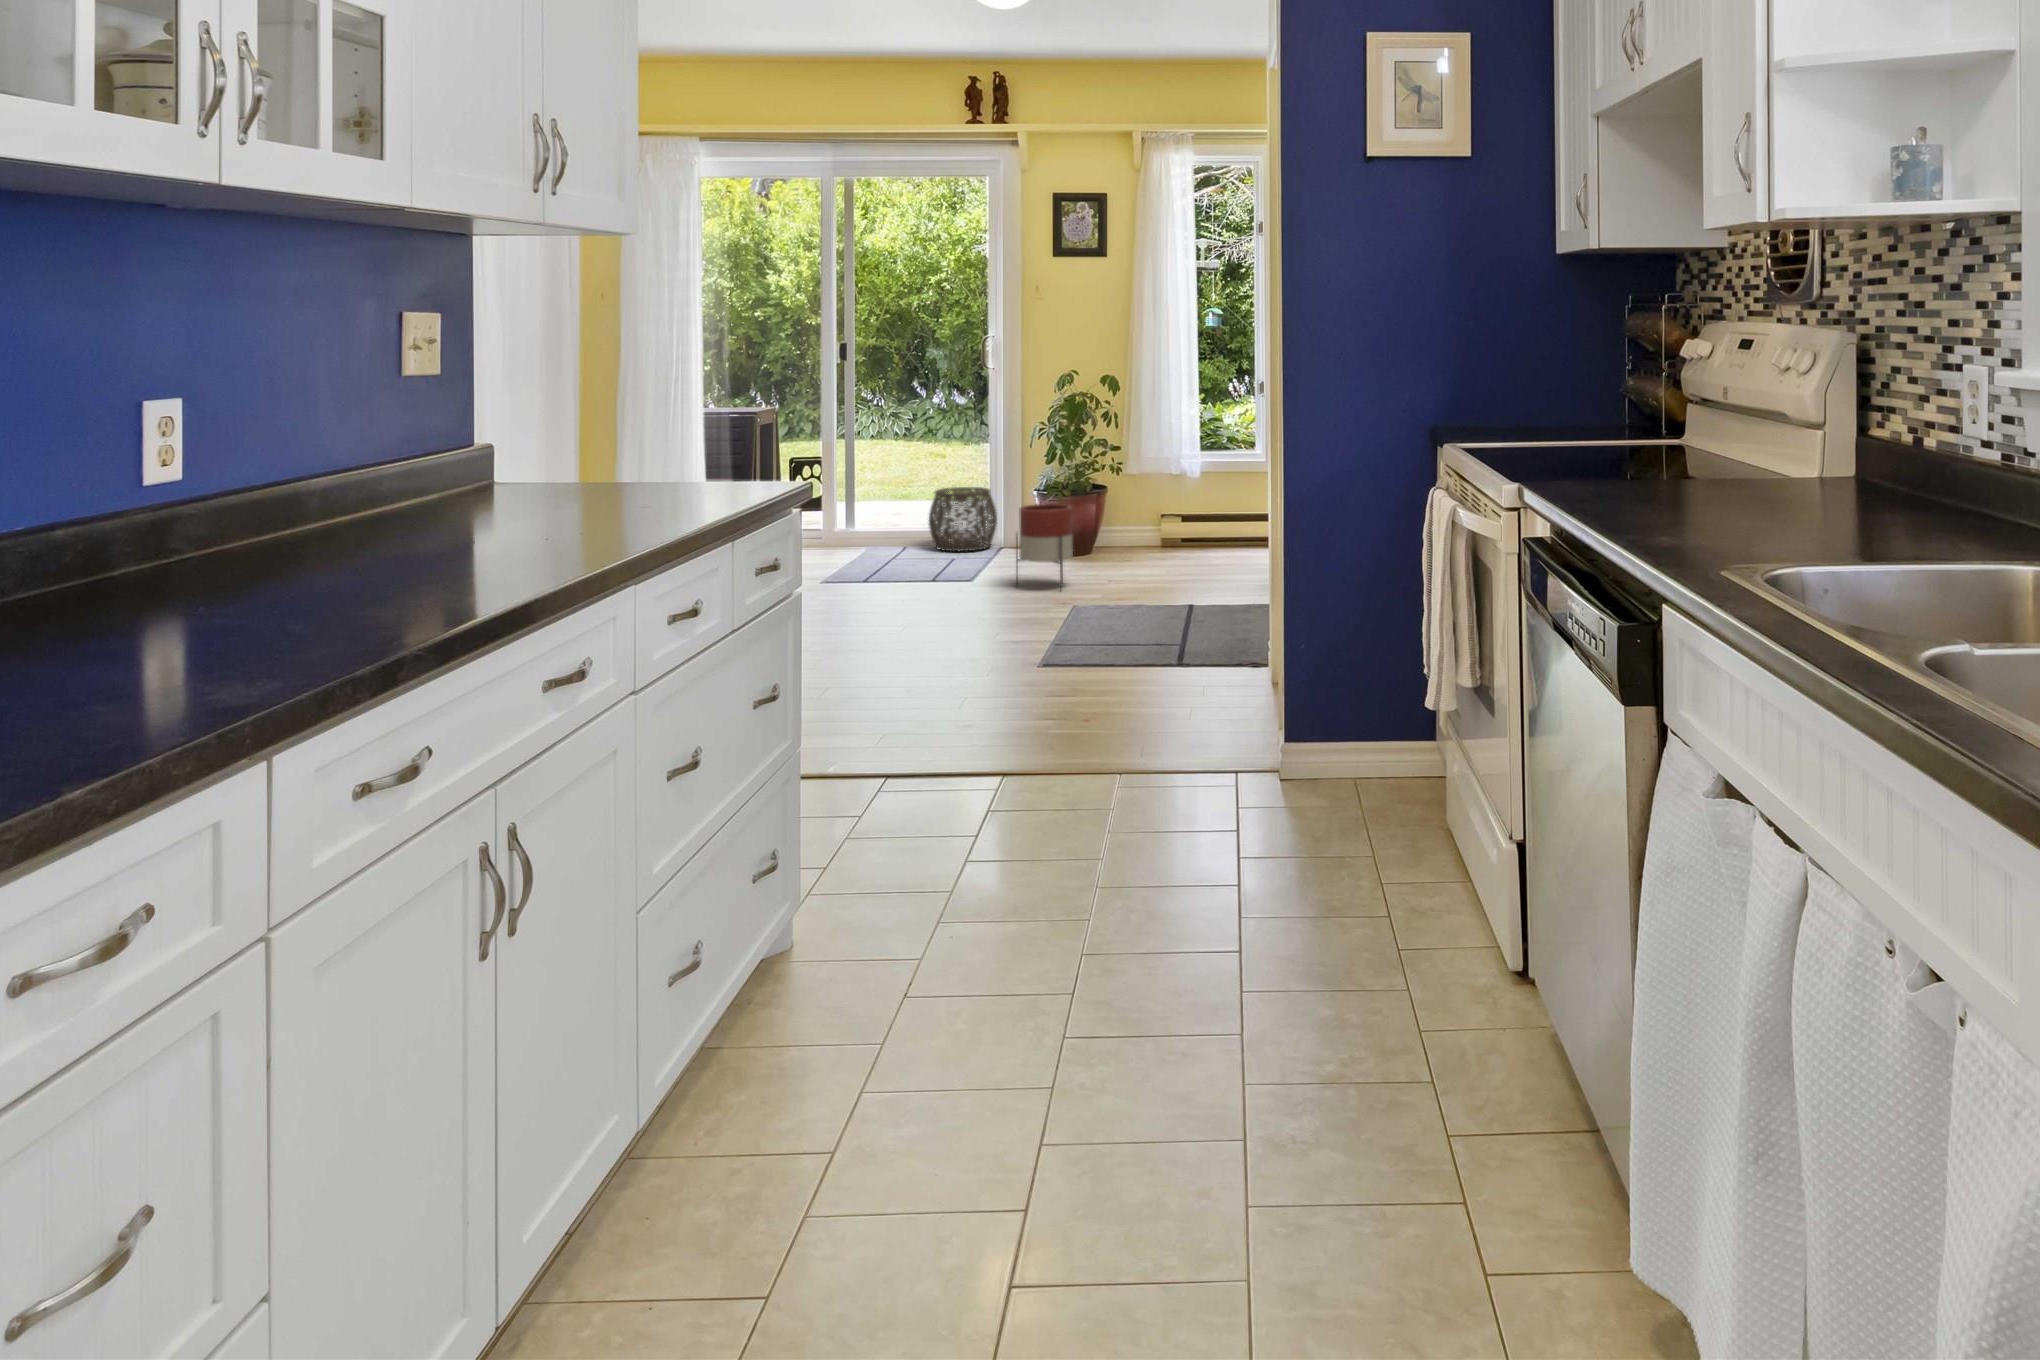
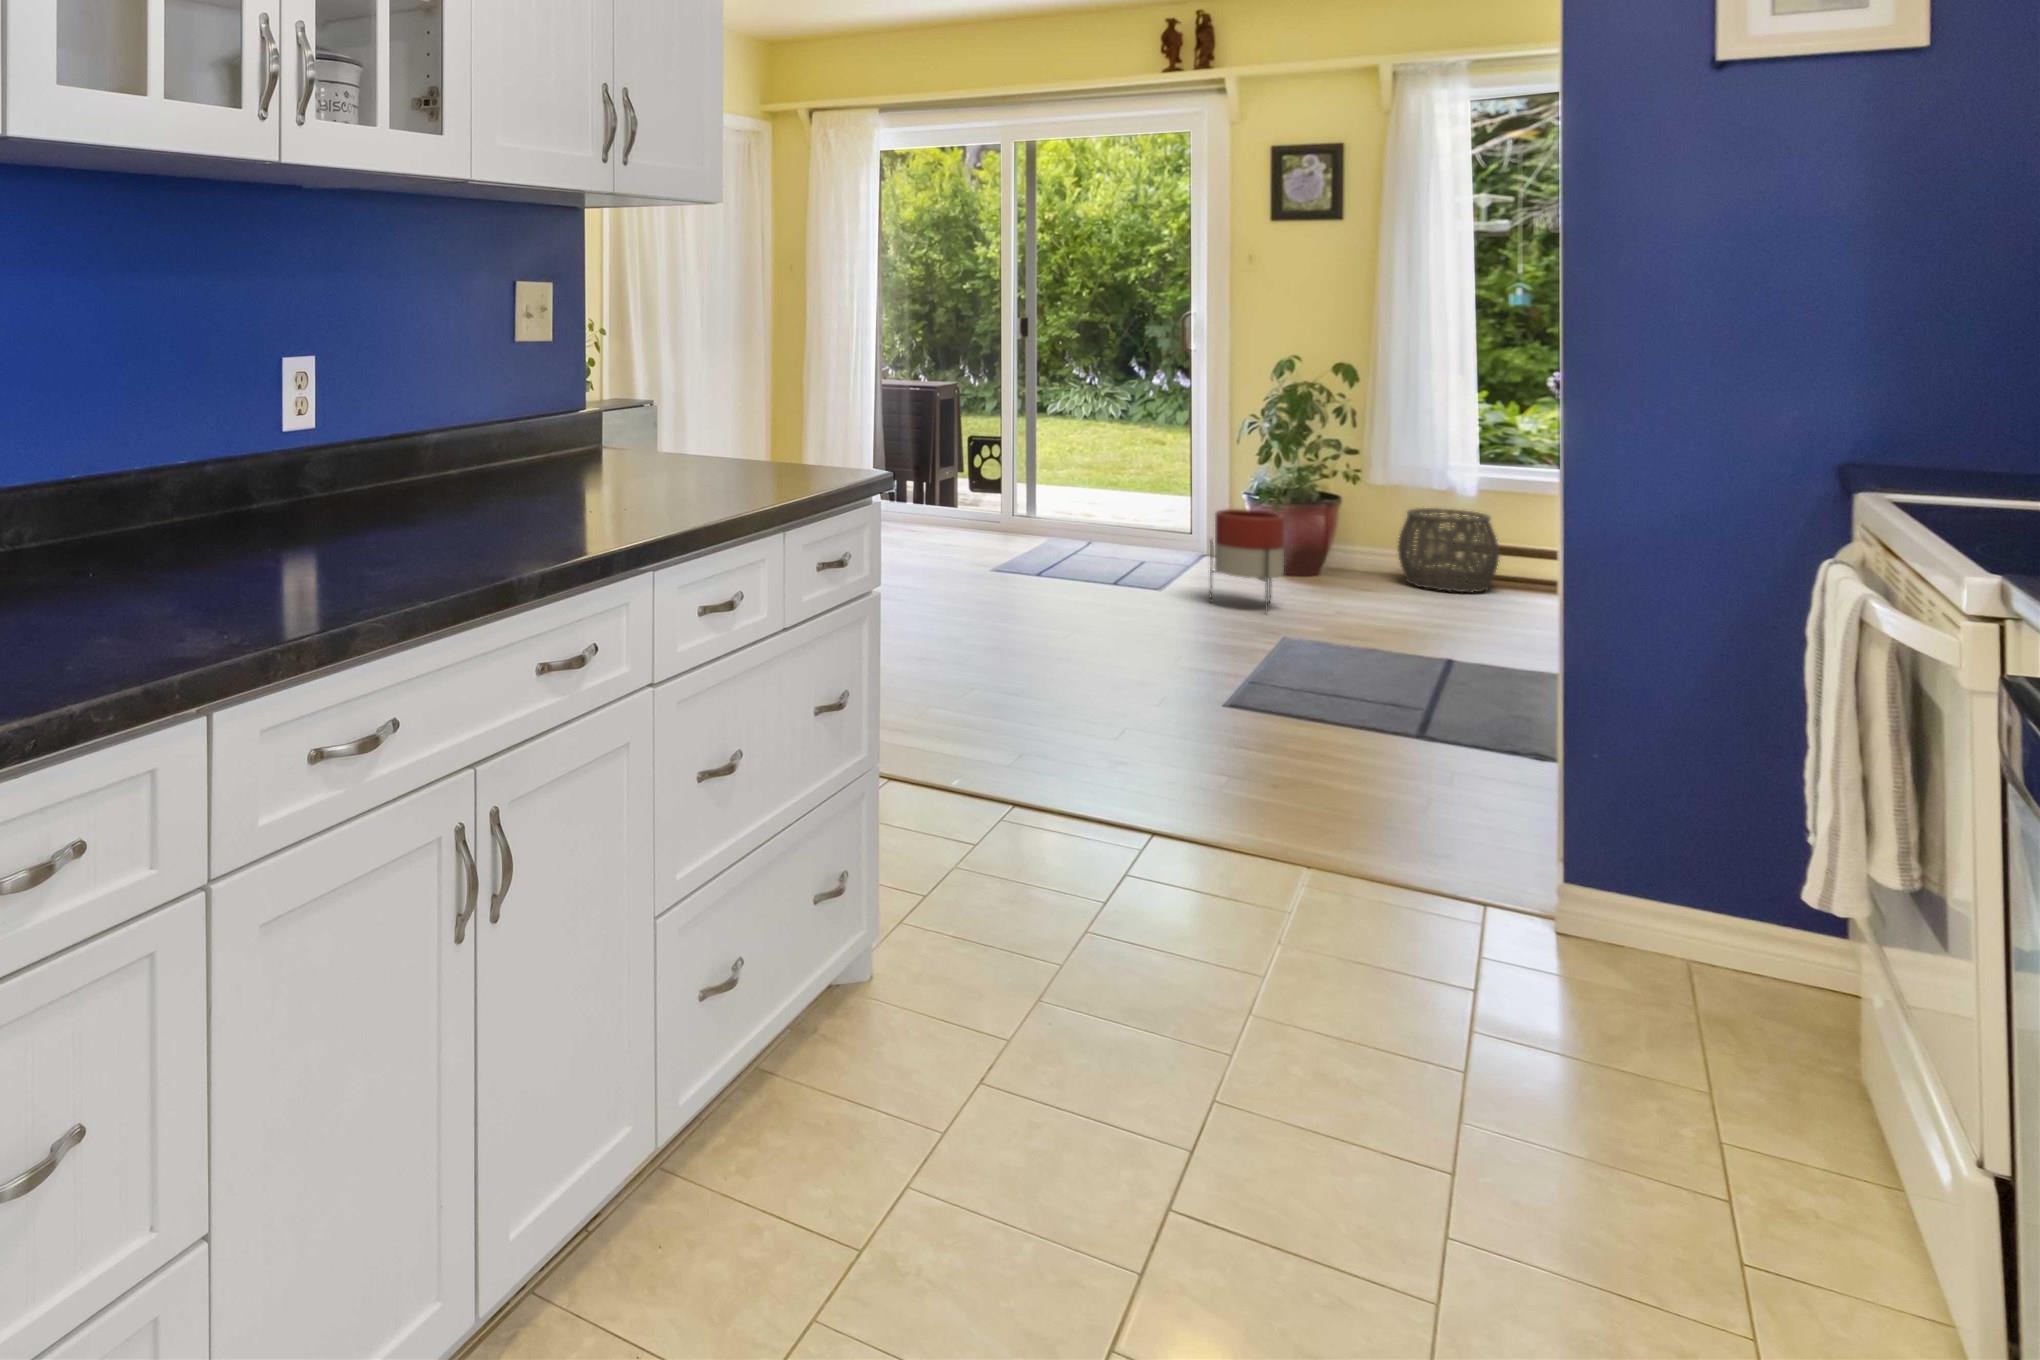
woven basket: present [929,487,997,551] -> present [1398,508,1499,592]

